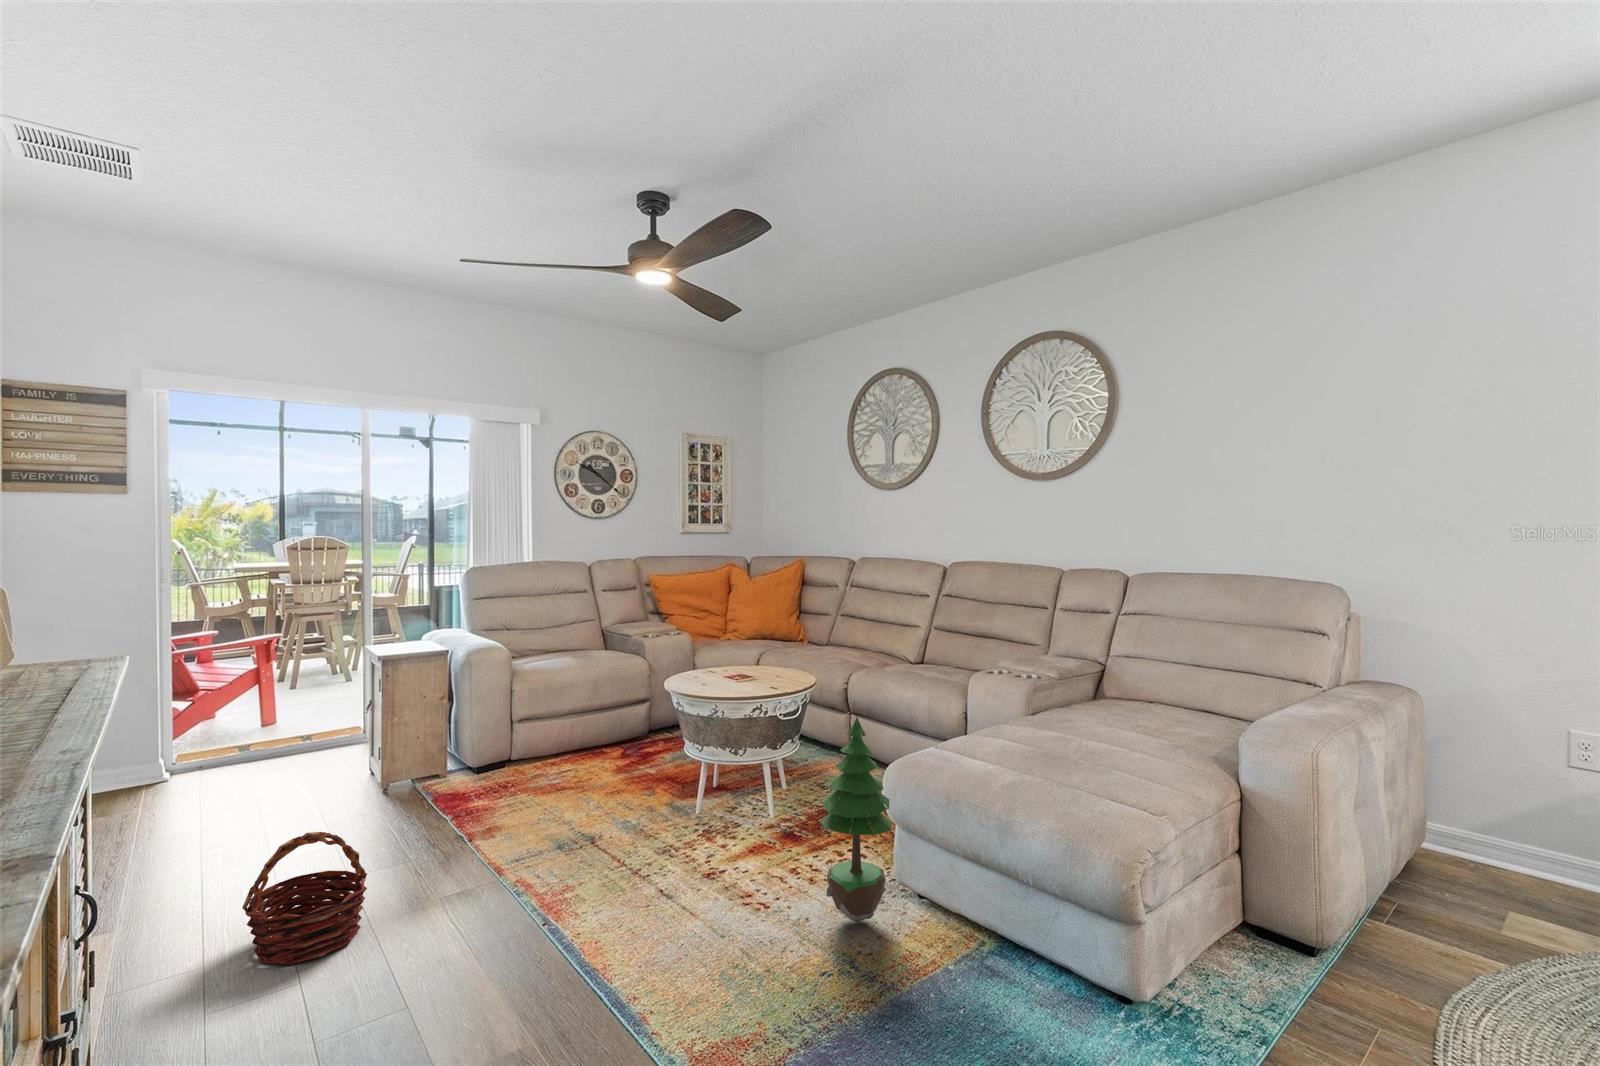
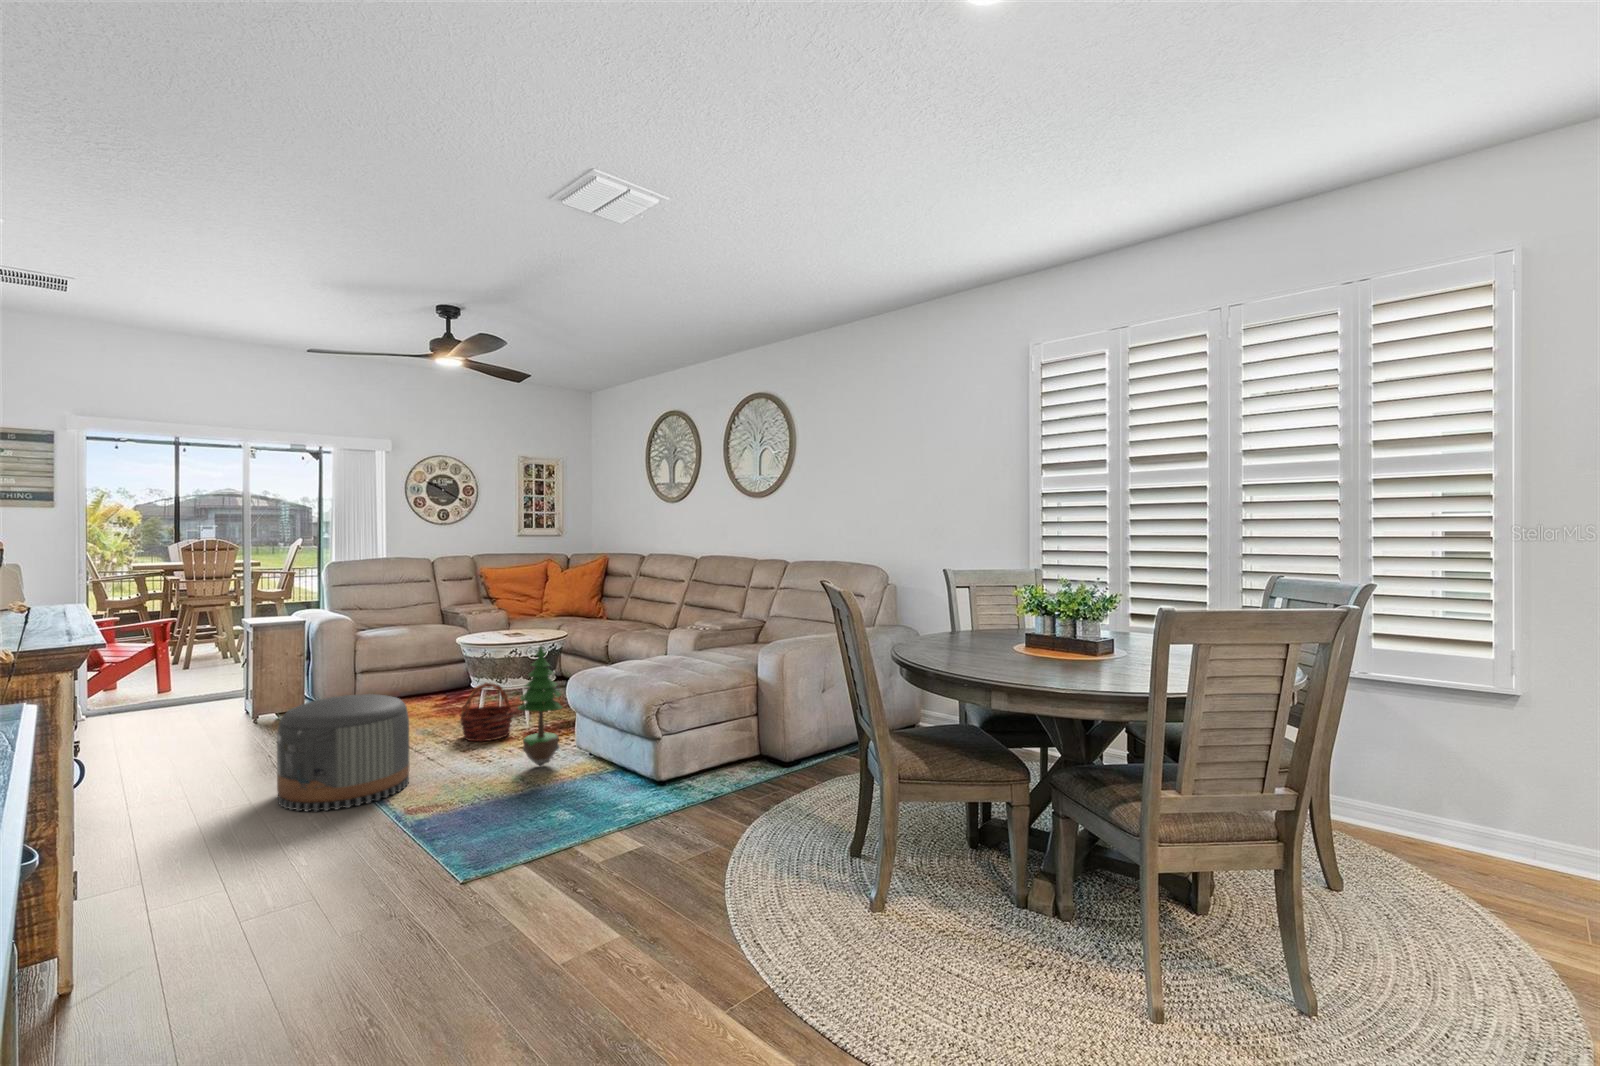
pouf: none [449,797,657,1039] -> present [277,694,409,812]
basket: present [242,832,367,965] -> present [460,683,513,741]

